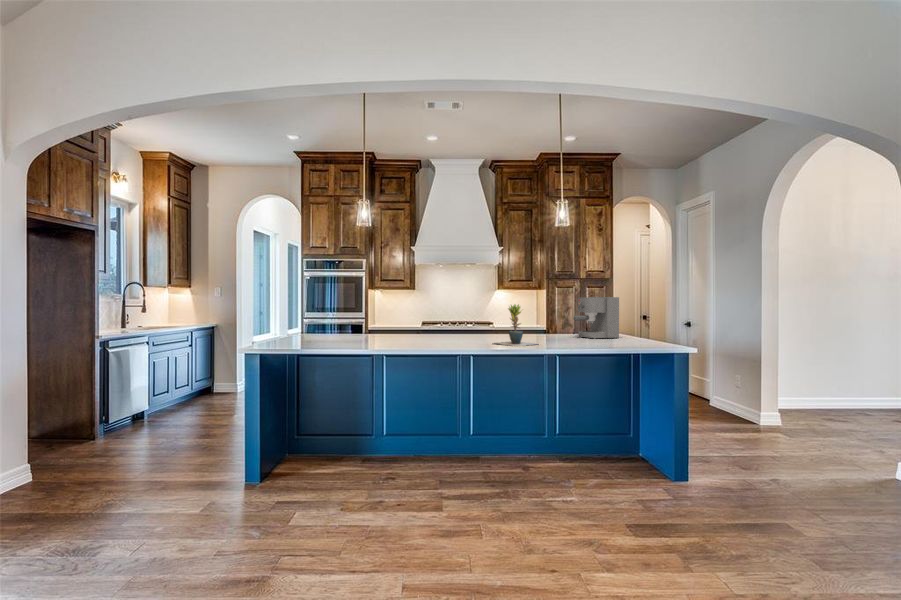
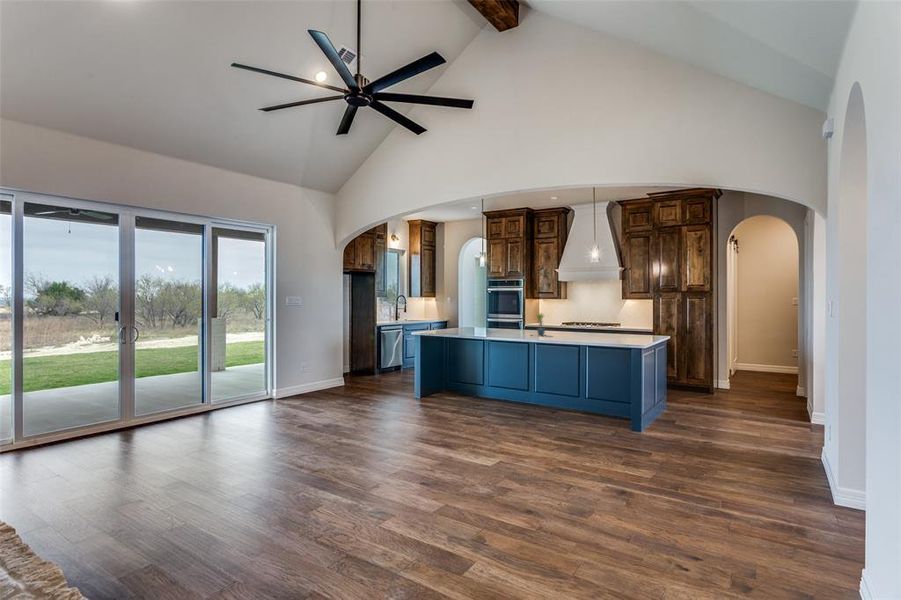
coffee maker: present [574,297,619,339] -> none [602,308,634,337]

